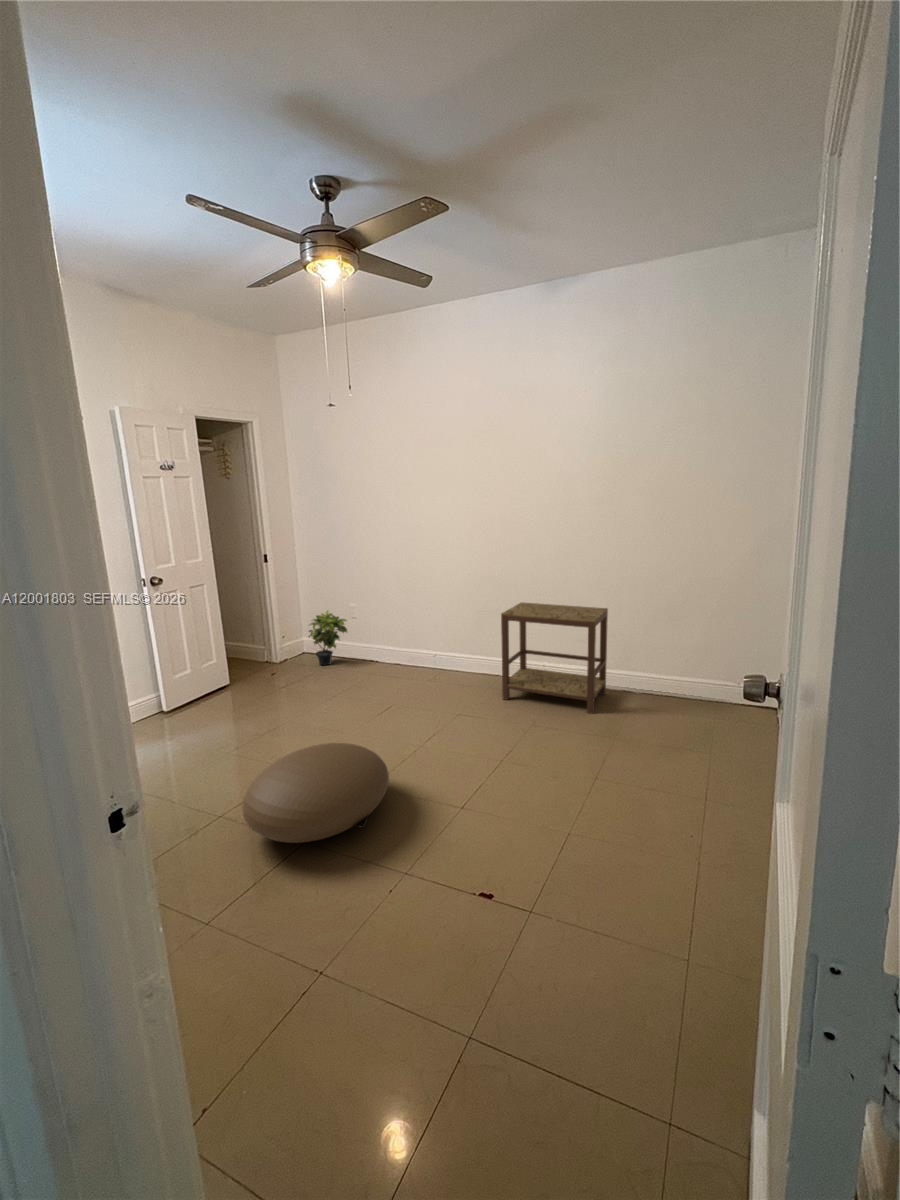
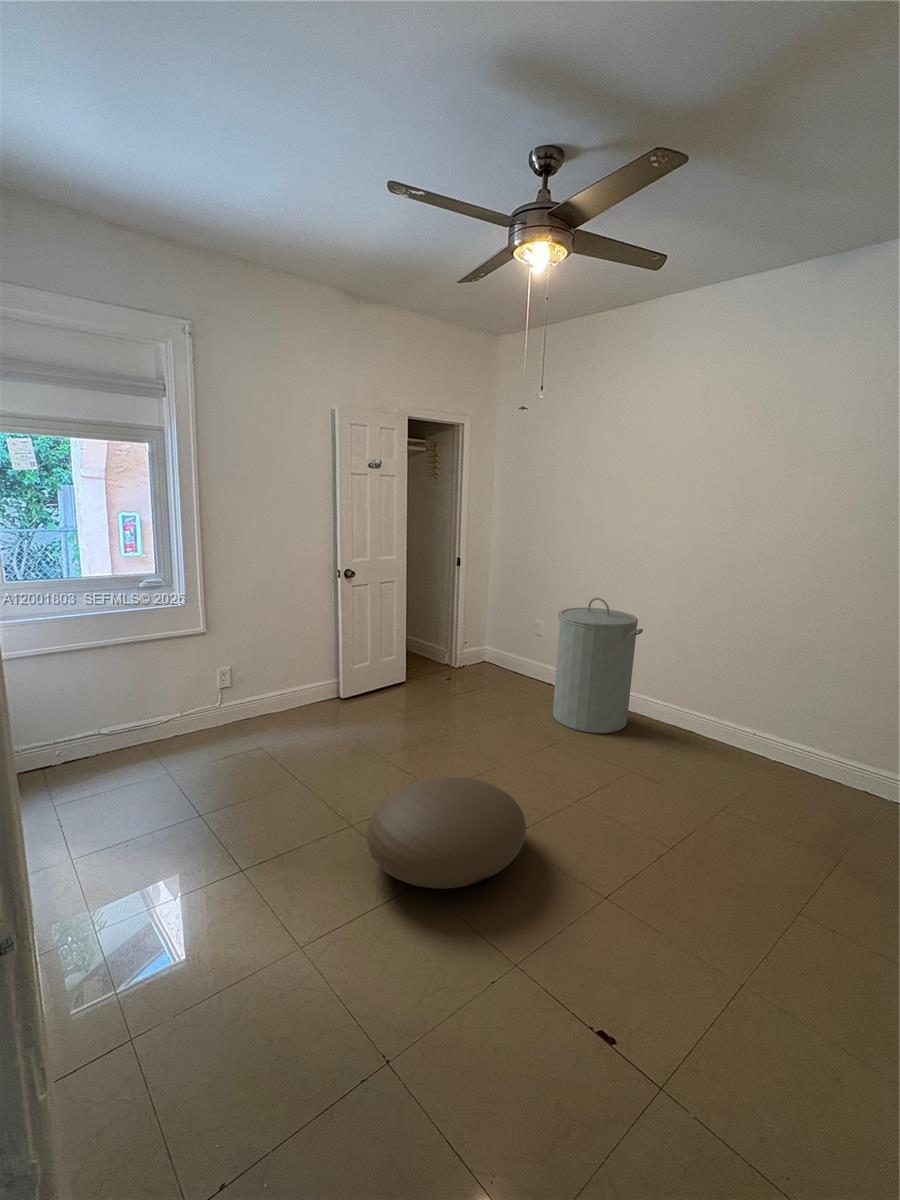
laundry hamper: none [374,573,448,691] -> present [553,598,643,733]
side table: present [501,602,608,713] -> none [692,654,863,820]
potted plant: present [309,610,347,665] -> none [486,623,529,681]

